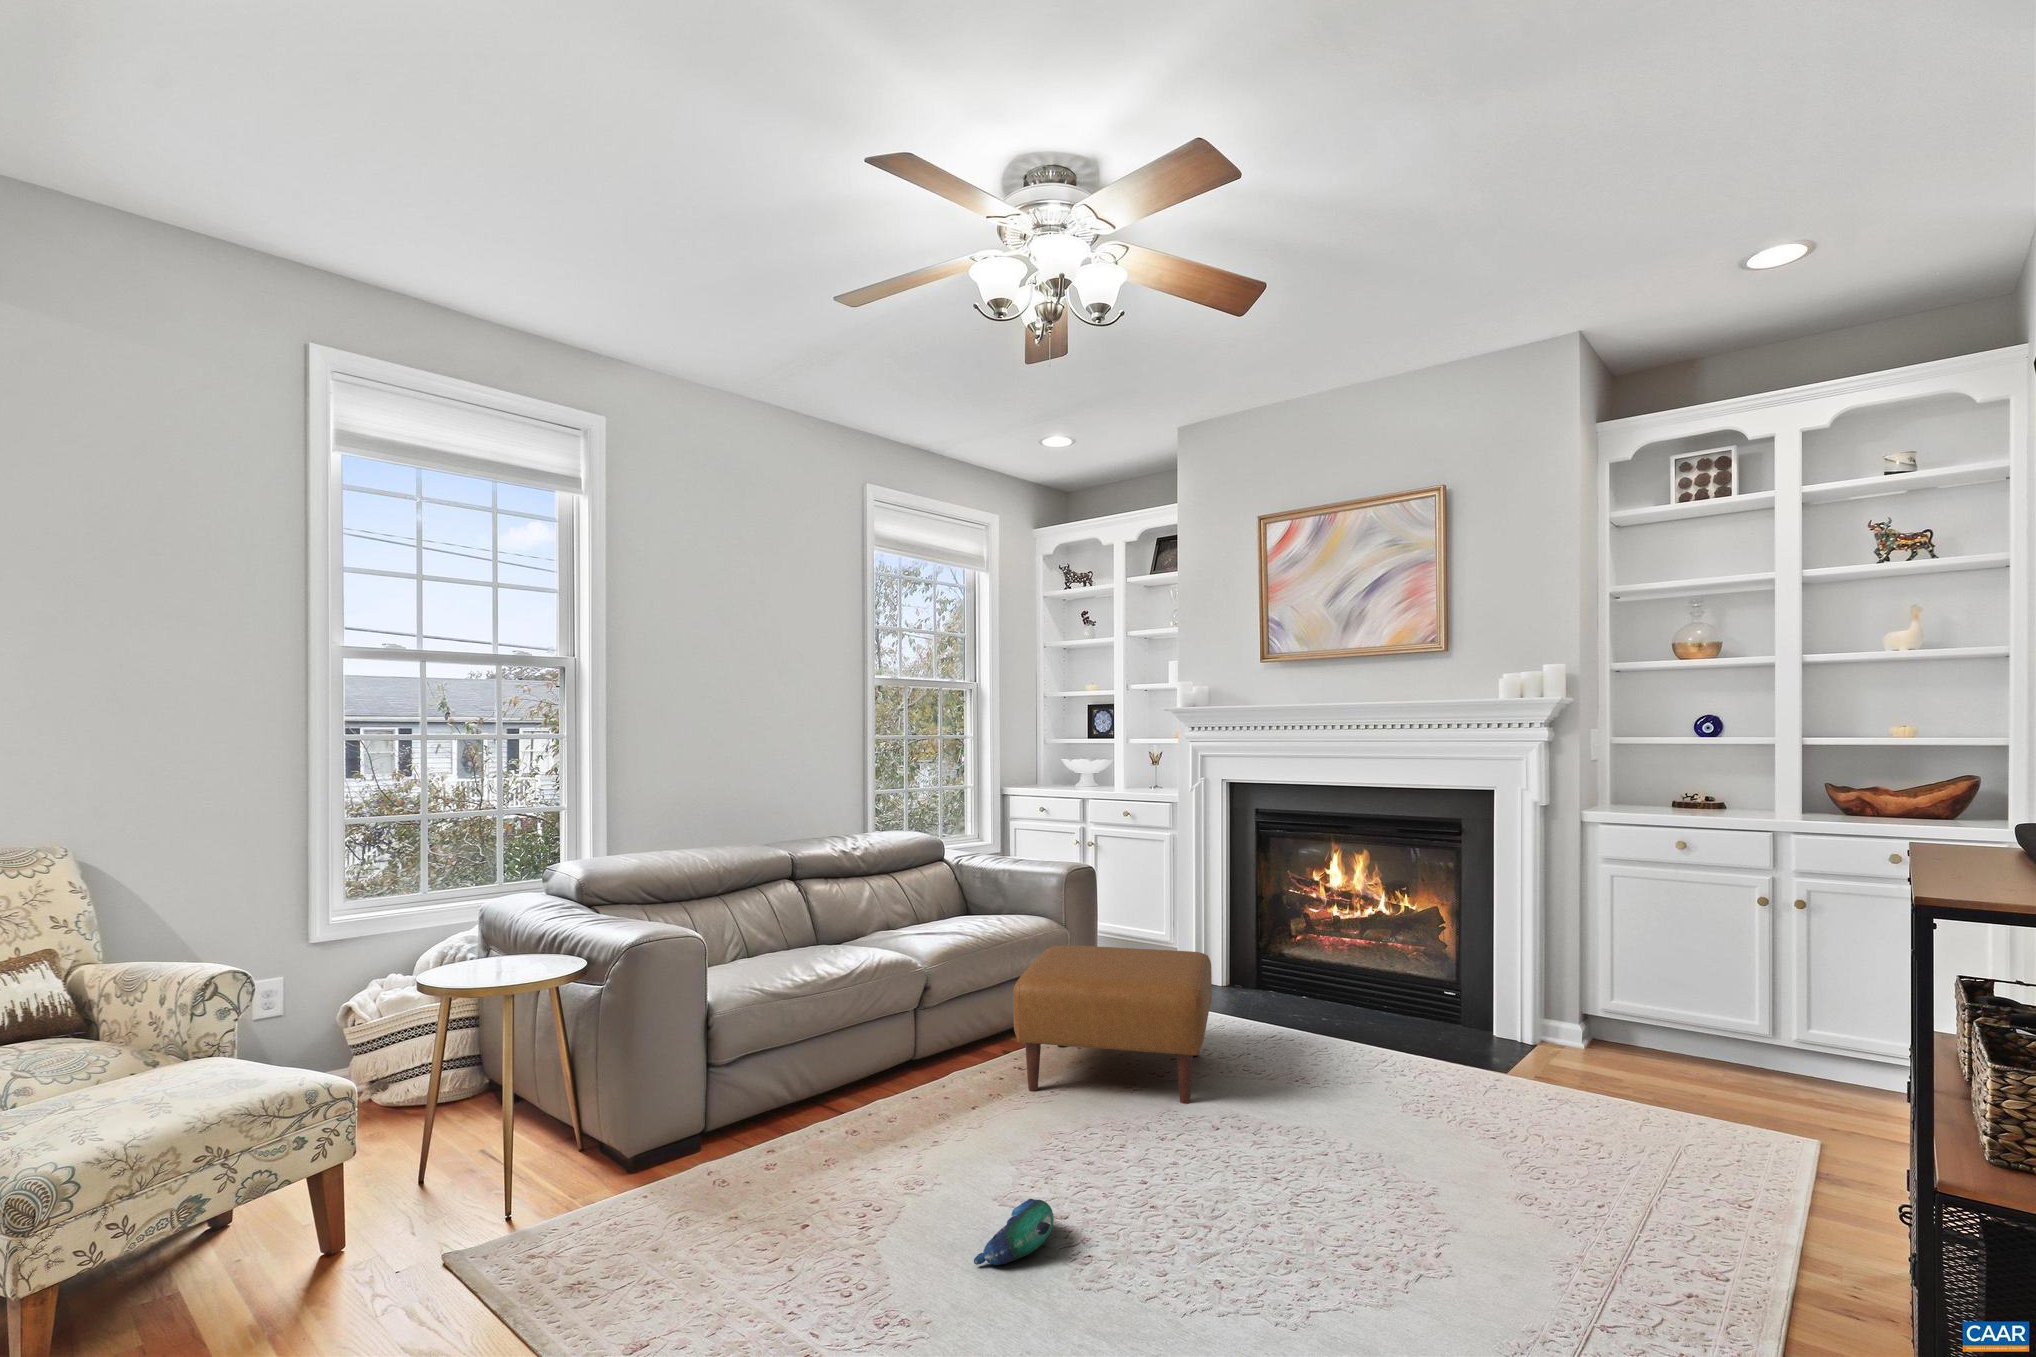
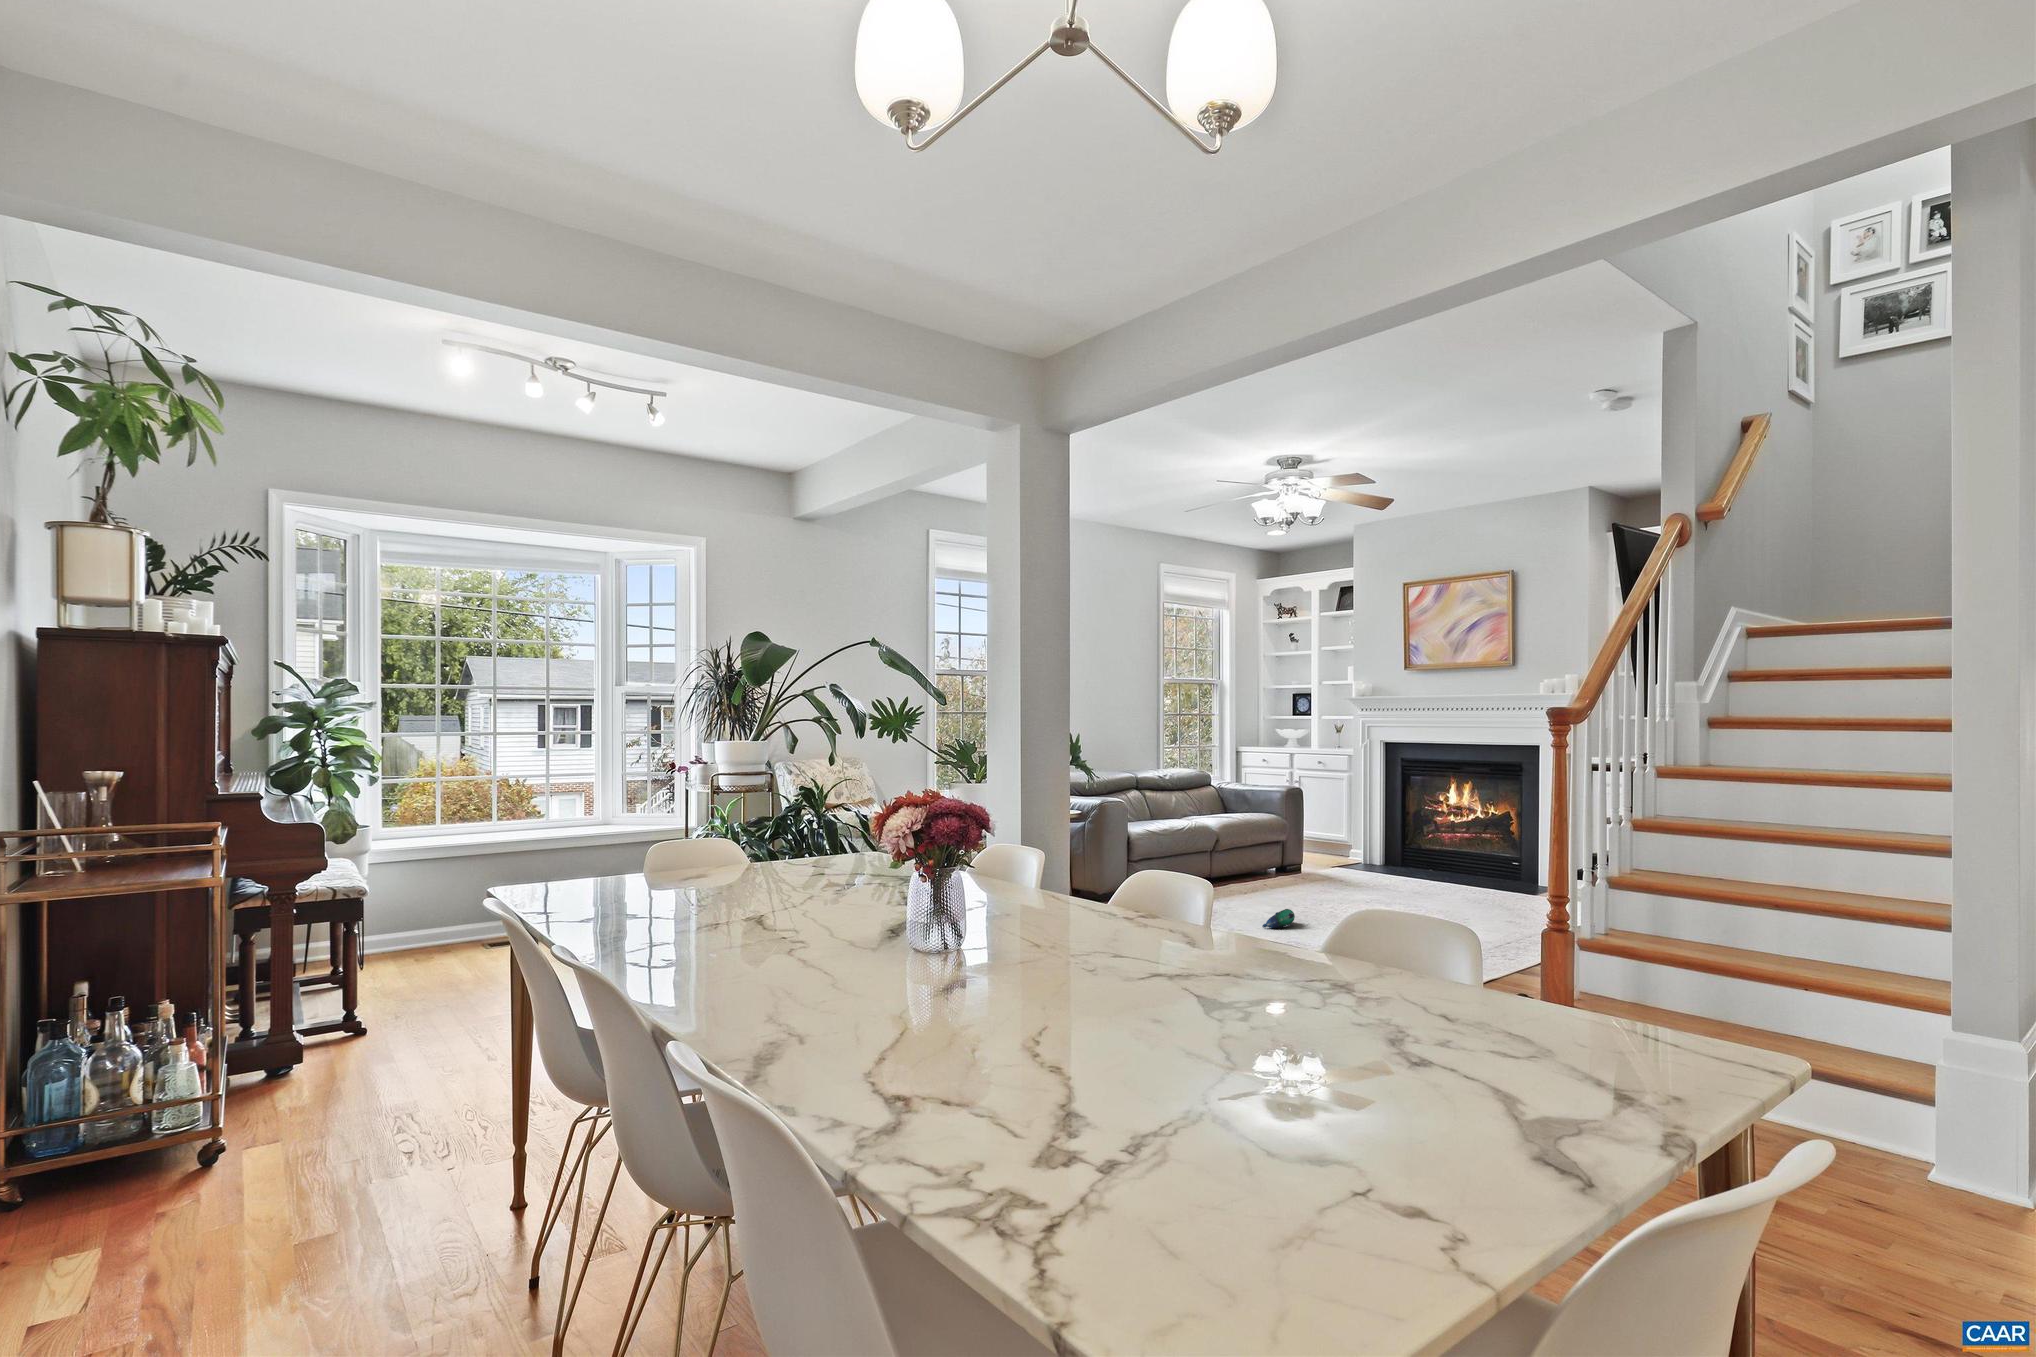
ottoman: present [1013,945,1212,1104] -> none [1264,828,1371,899]

